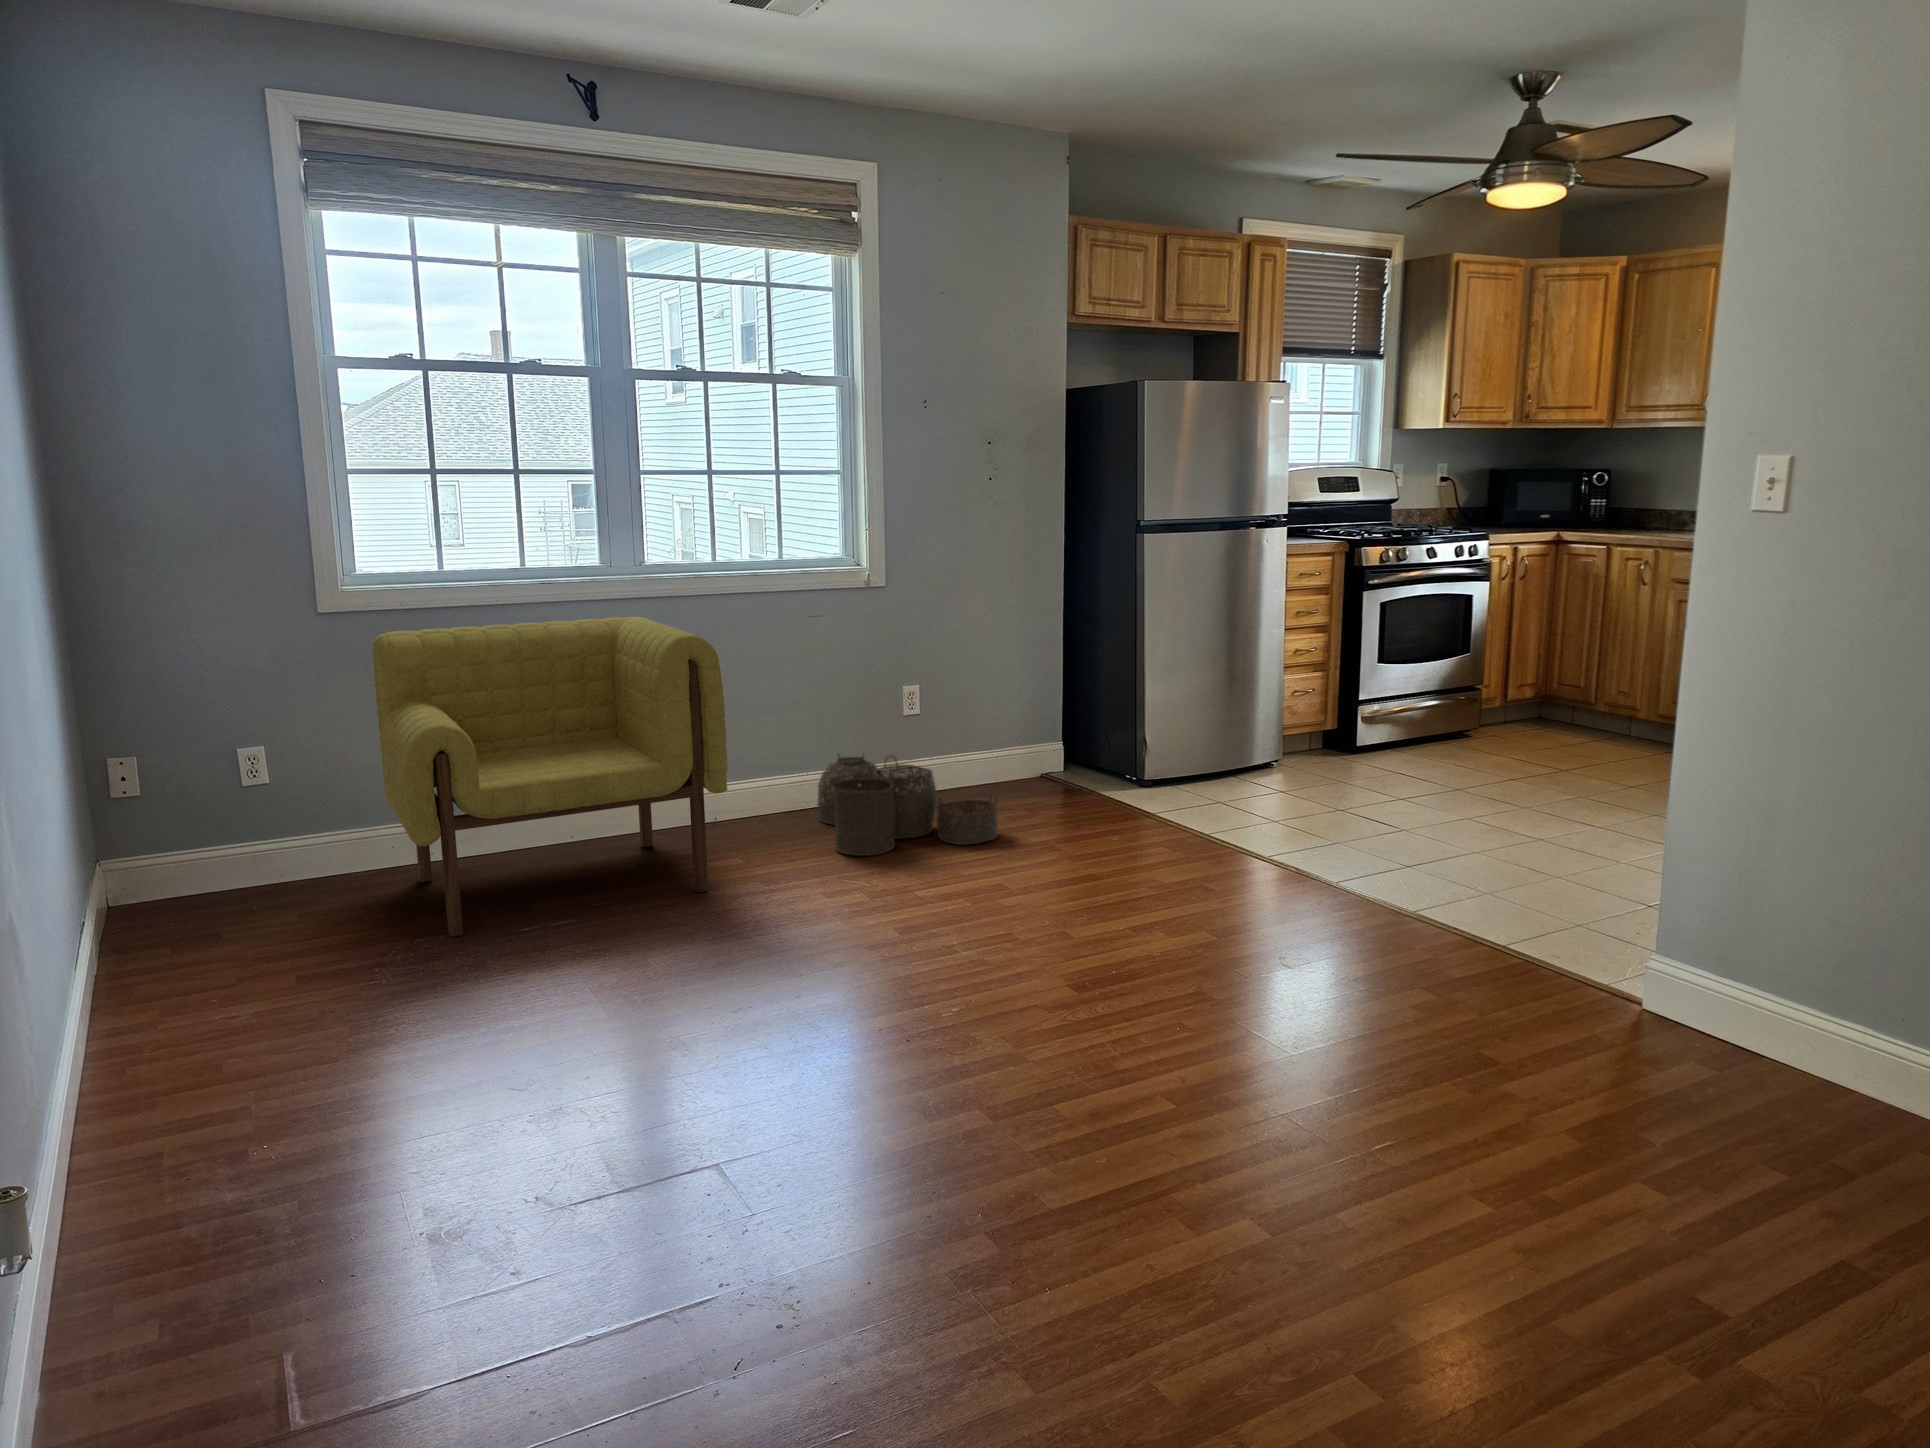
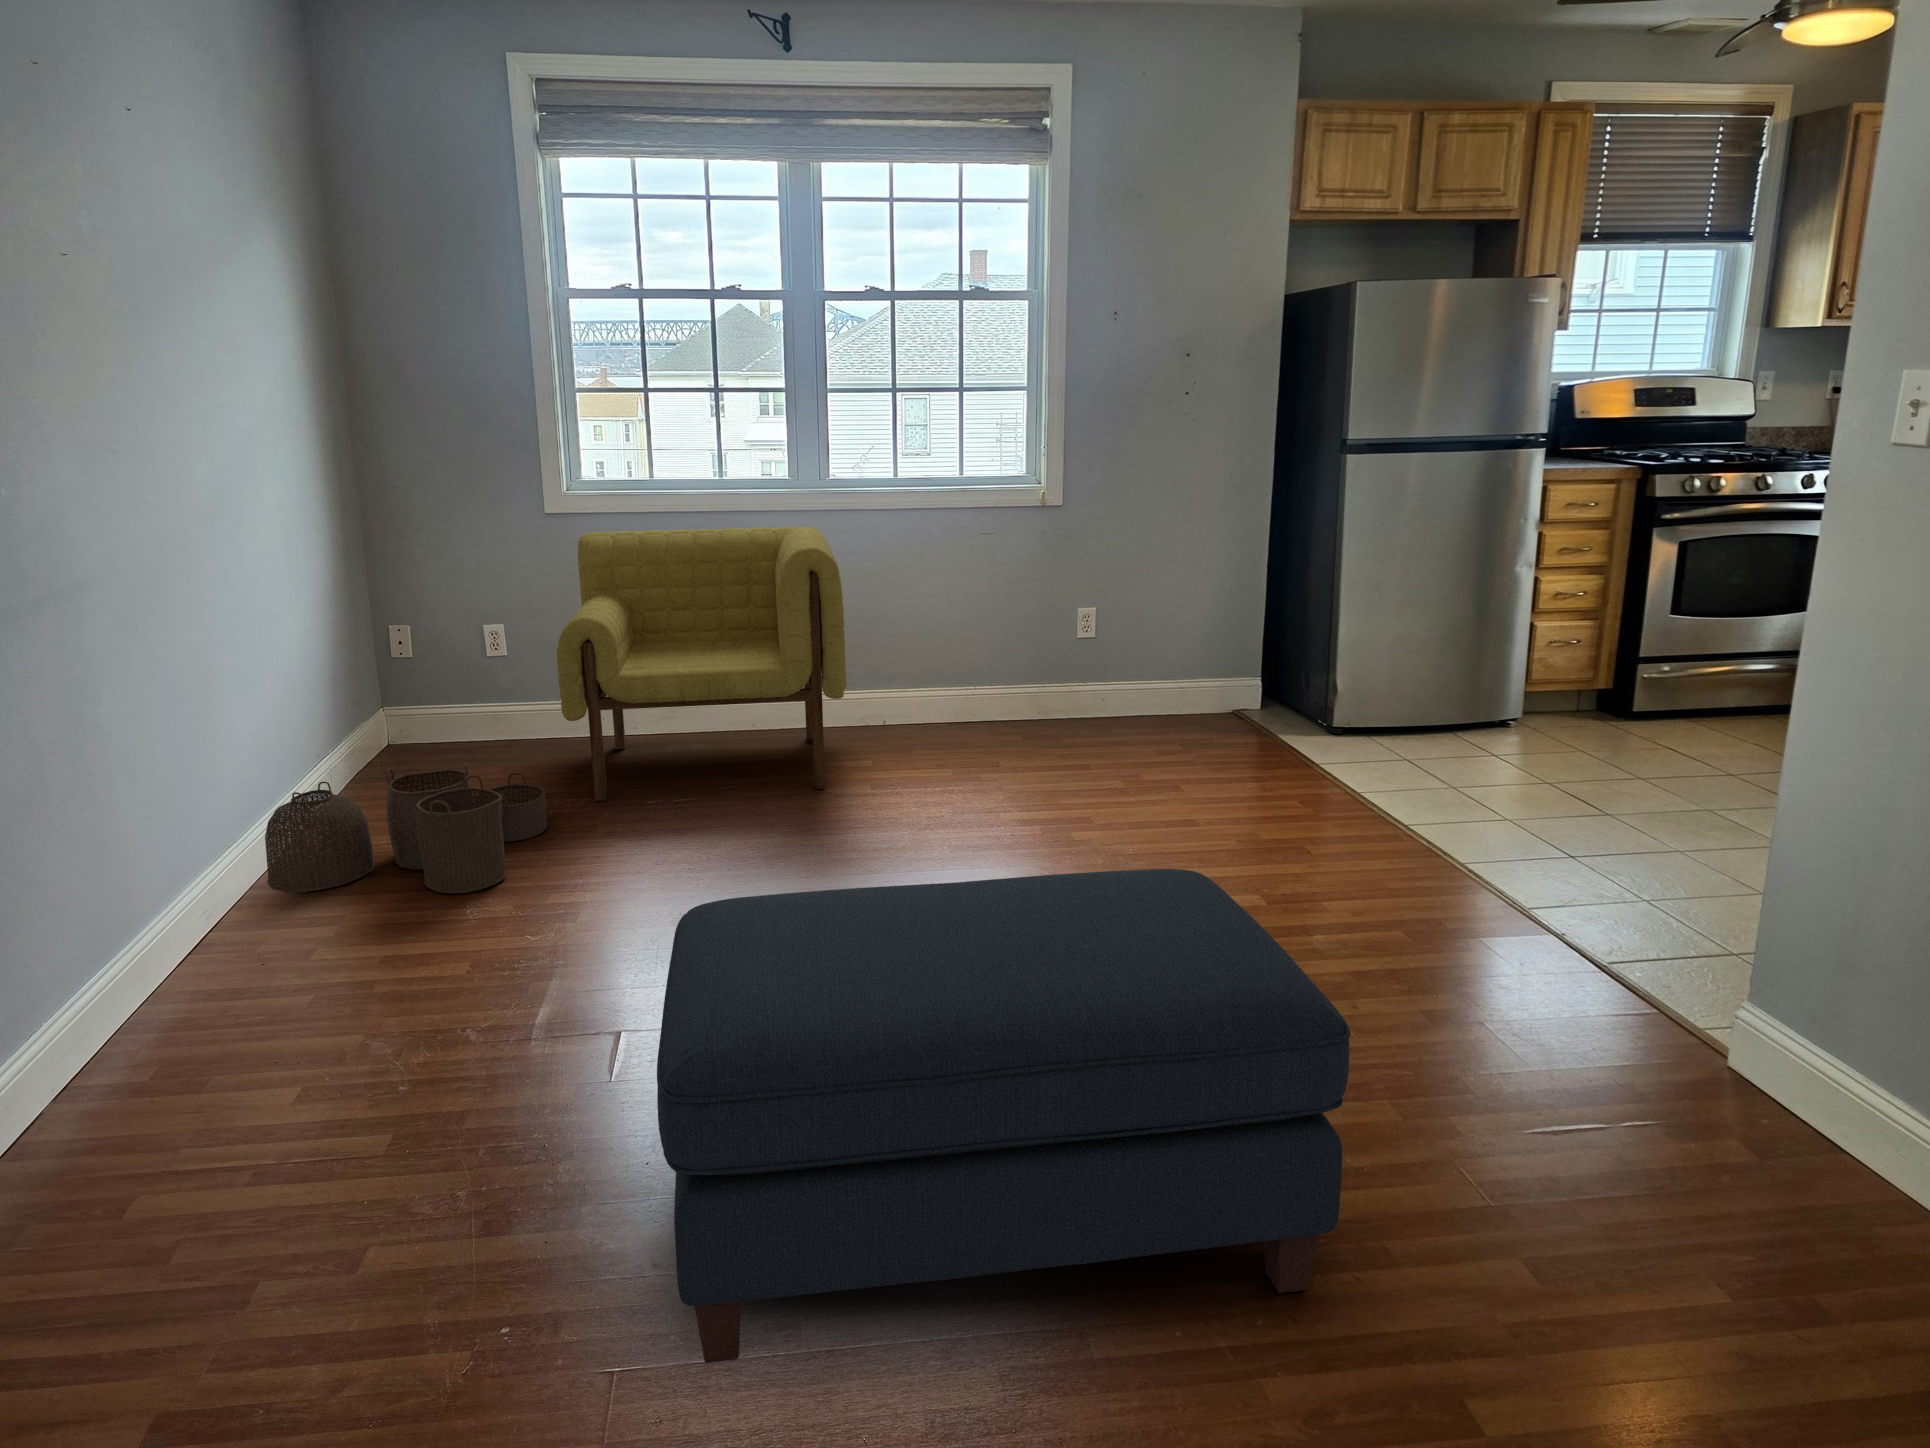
woven basket: present [818,754,998,856] -> present [265,764,547,893]
ottoman: none [856,880,1469,1368] -> present [657,869,1351,1363]

